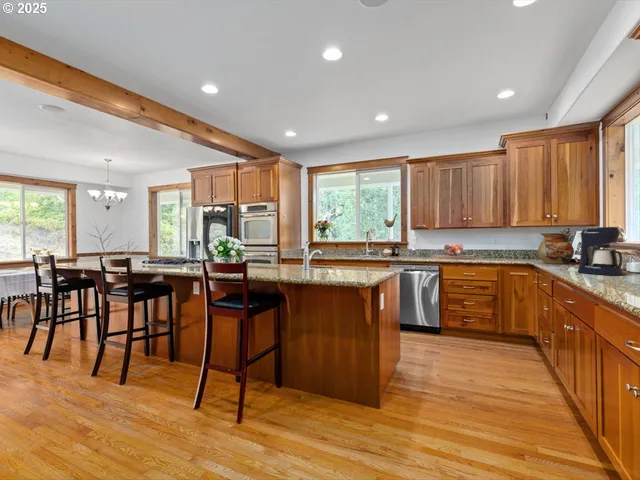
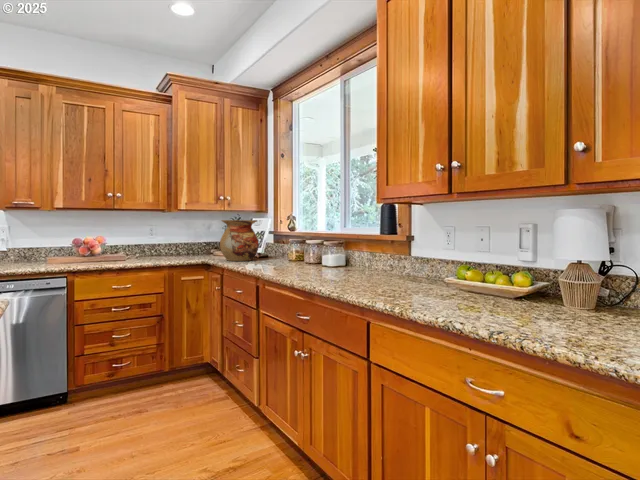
coffee maker: present [578,227,625,275] -> none [287,213,331,273]

